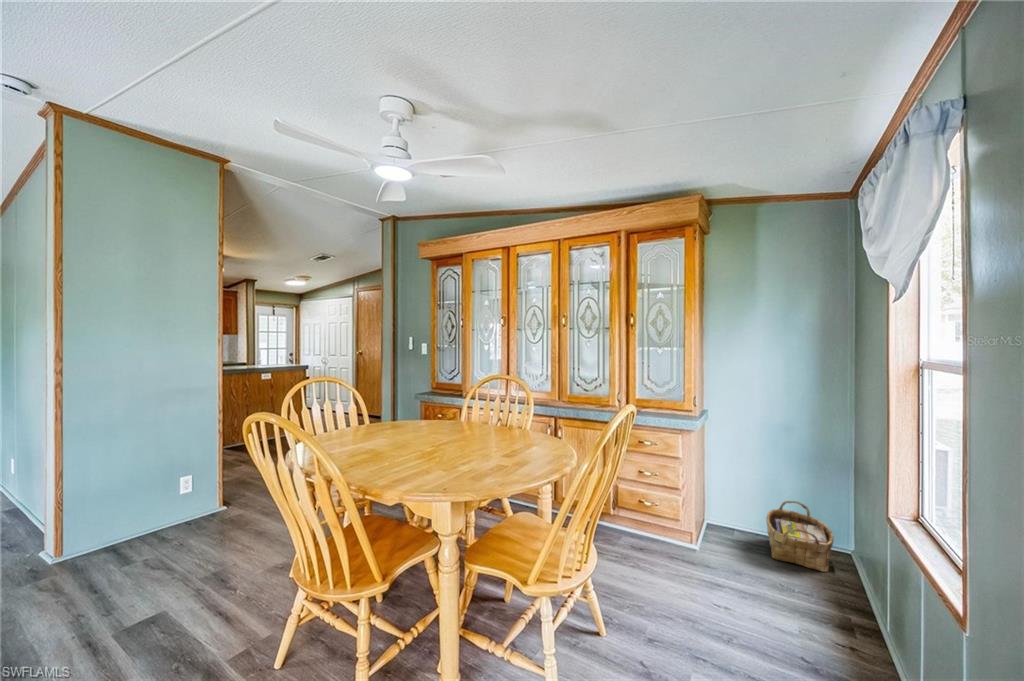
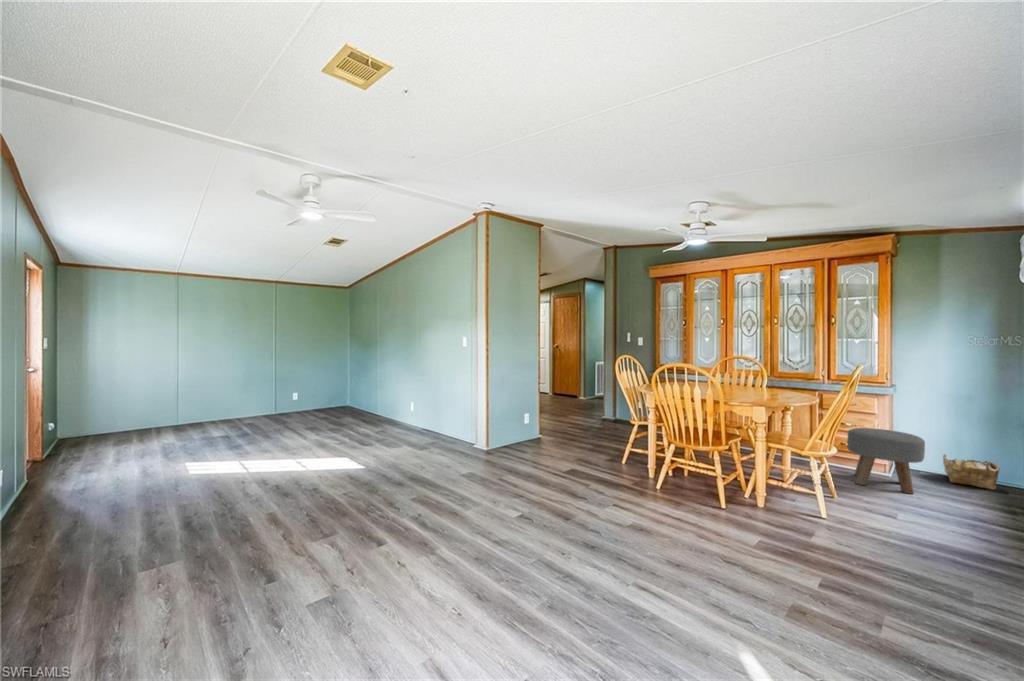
ottoman: none [633,481,729,597] -> present [847,428,925,494]

